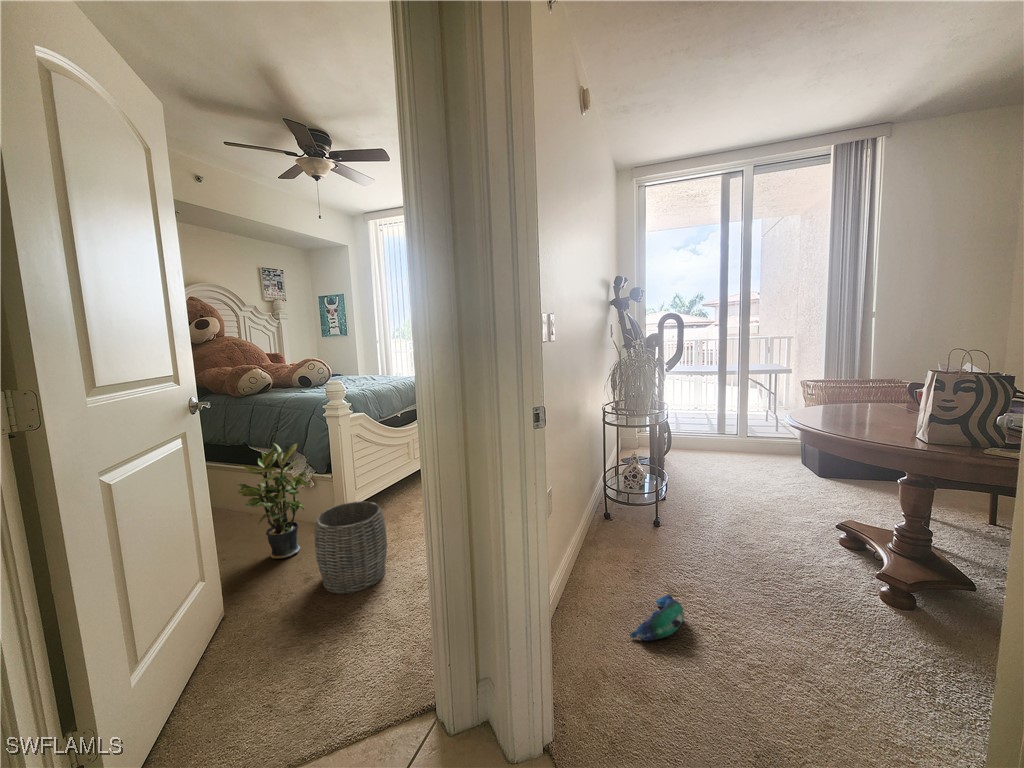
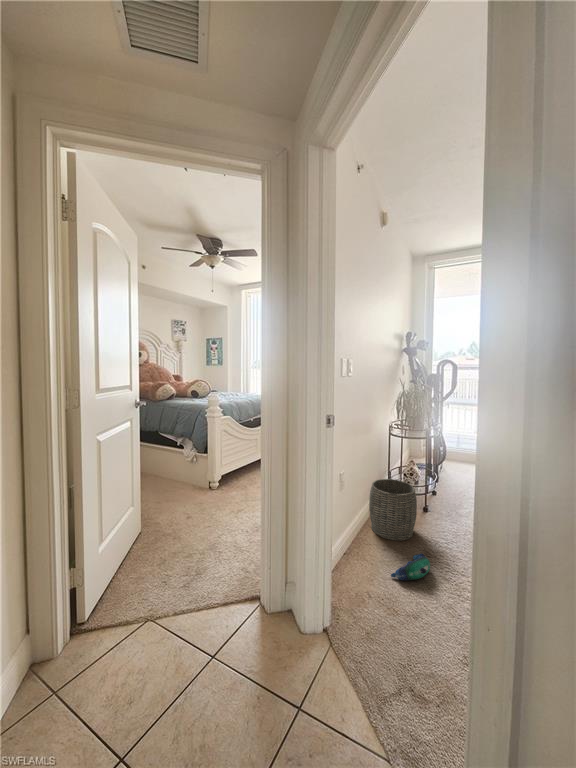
potted plant: present [237,444,309,559] -> none [153,430,194,503]
woven basket: present [315,501,387,594] -> present [369,479,417,541]

